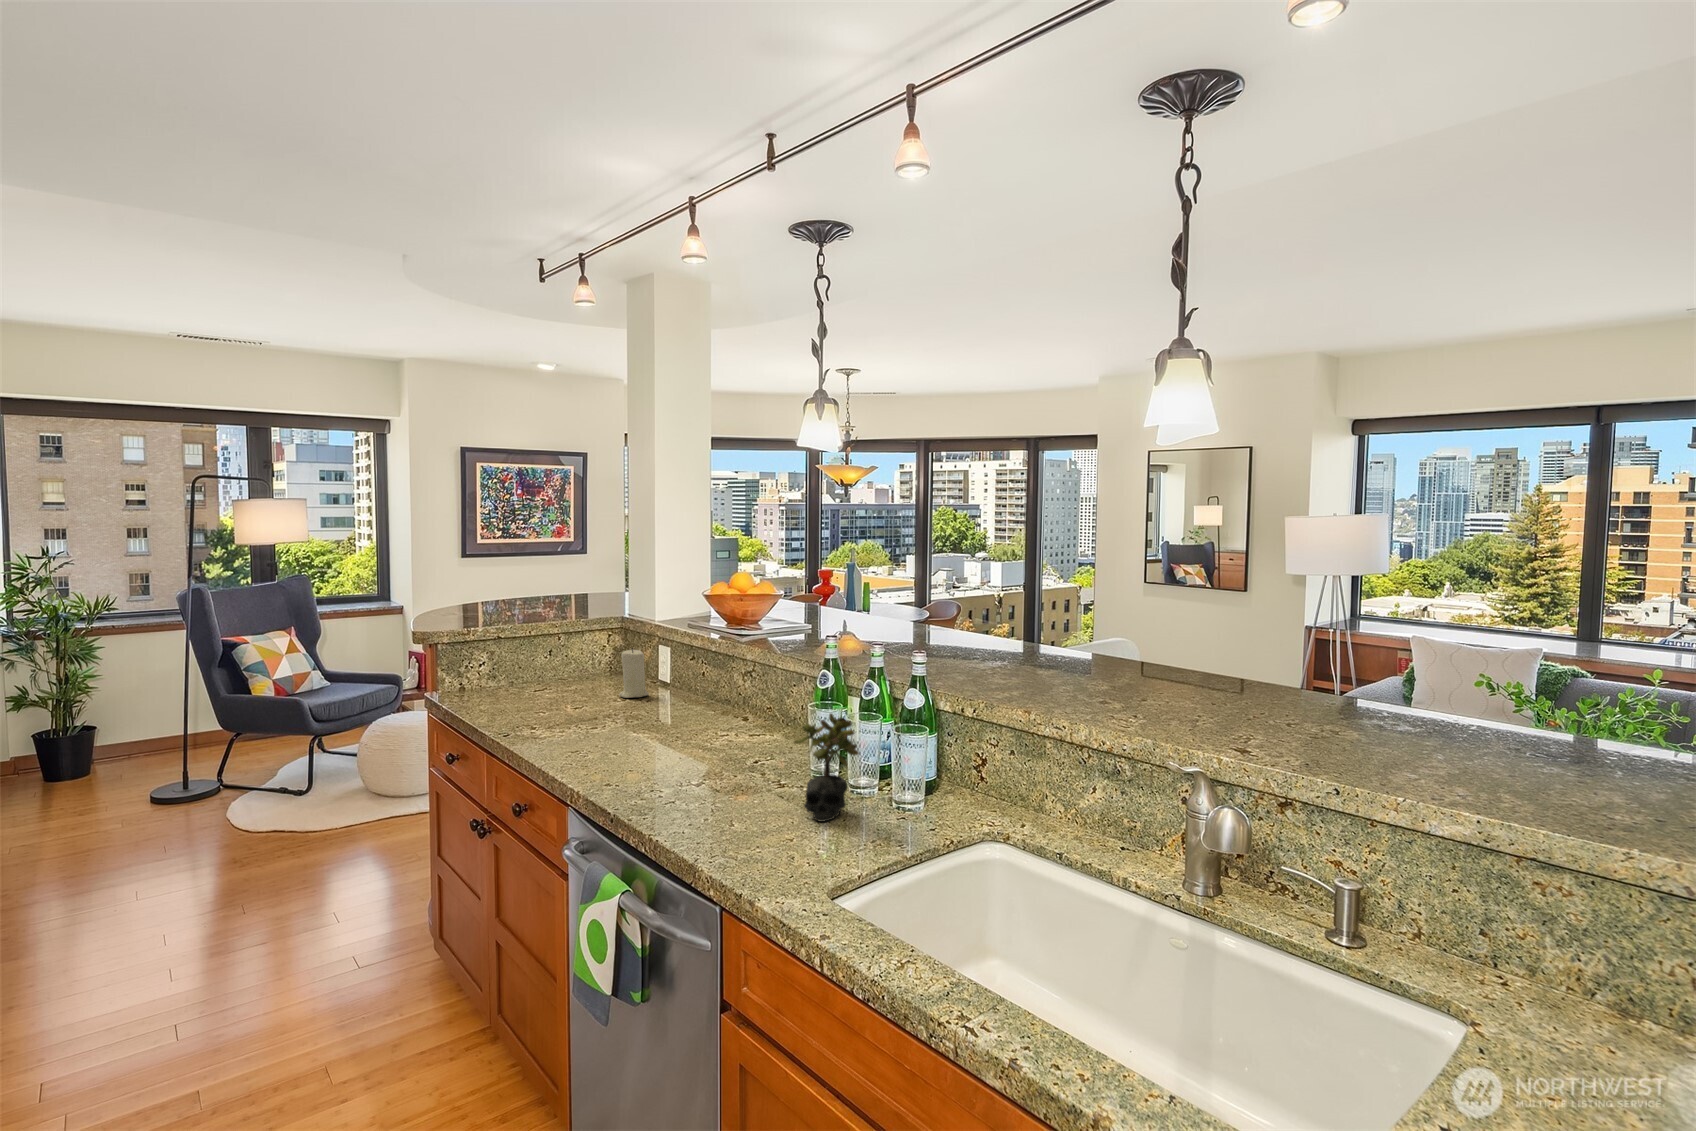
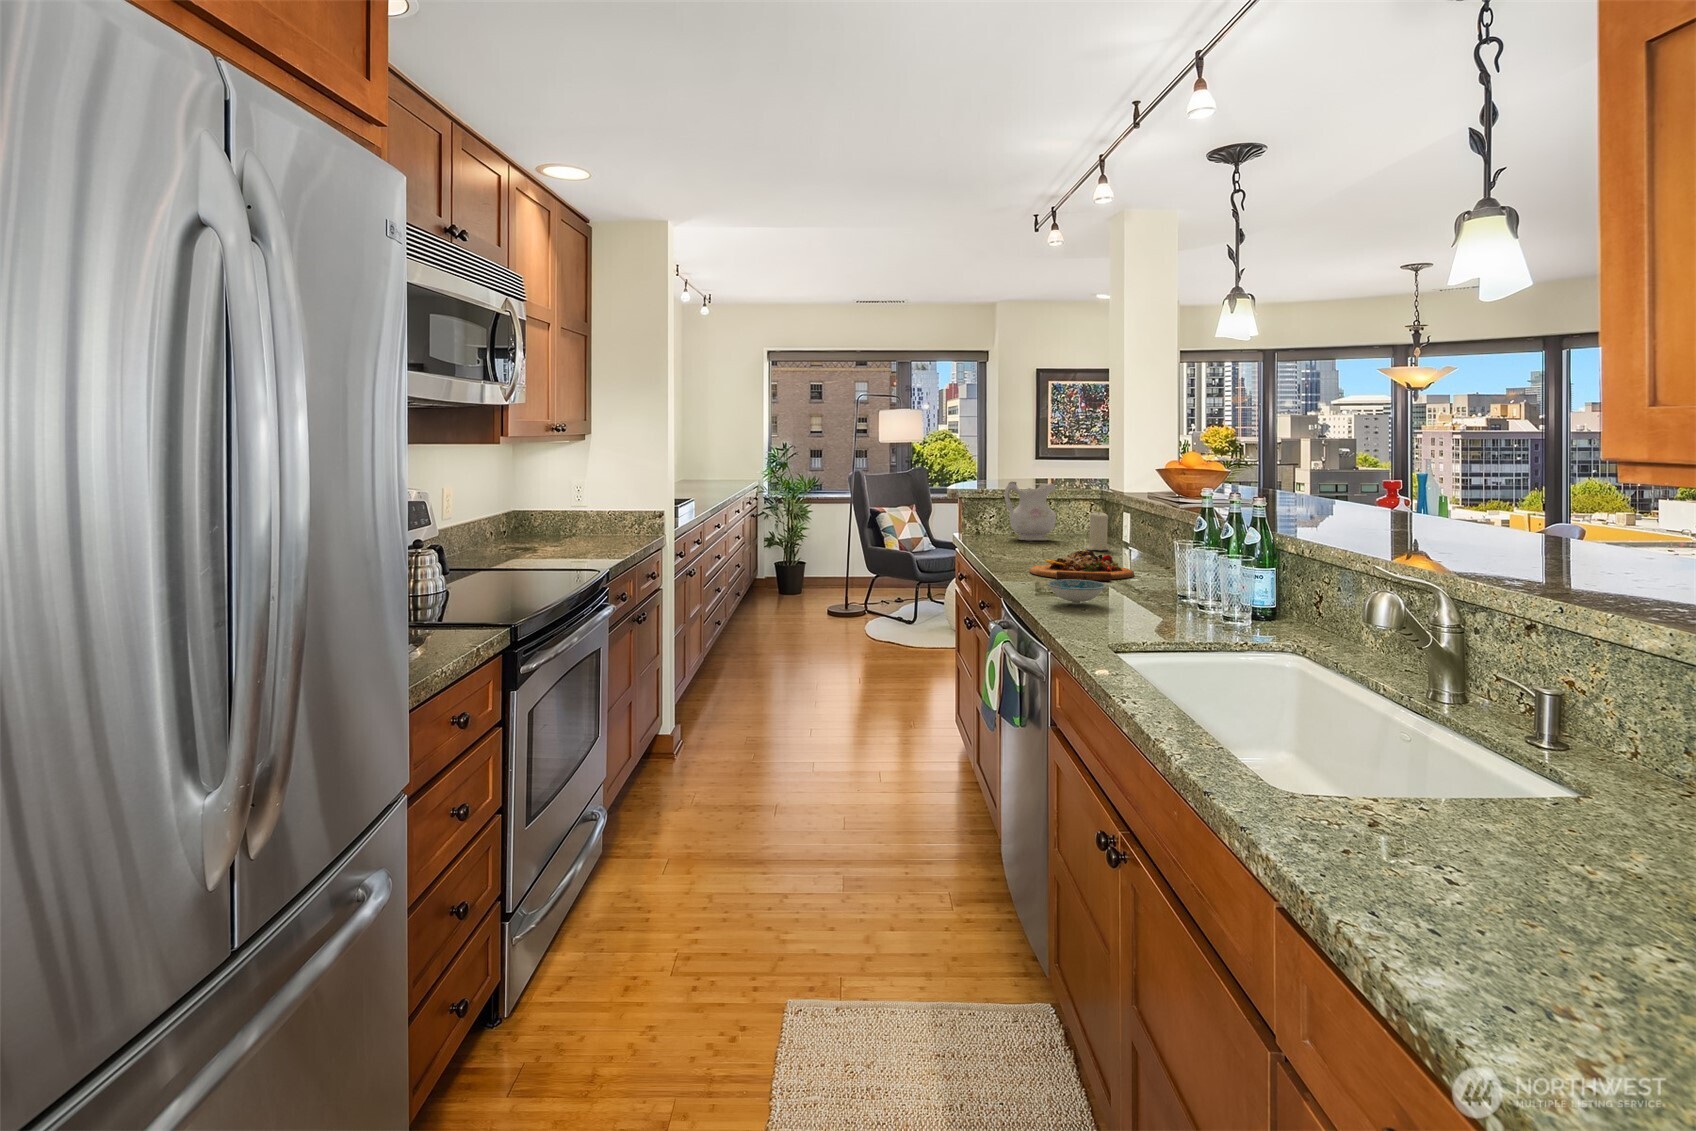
ceramic pitcher: none [498,614,567,690] -> present [1005,482,1056,540]
cutting board: none [590,712,720,759] -> present [1030,550,1134,581]
succulent plant: present [794,713,859,822] -> none [1140,539,1193,624]
ceramic bowl: none [665,767,740,803] -> present [1047,579,1107,604]

